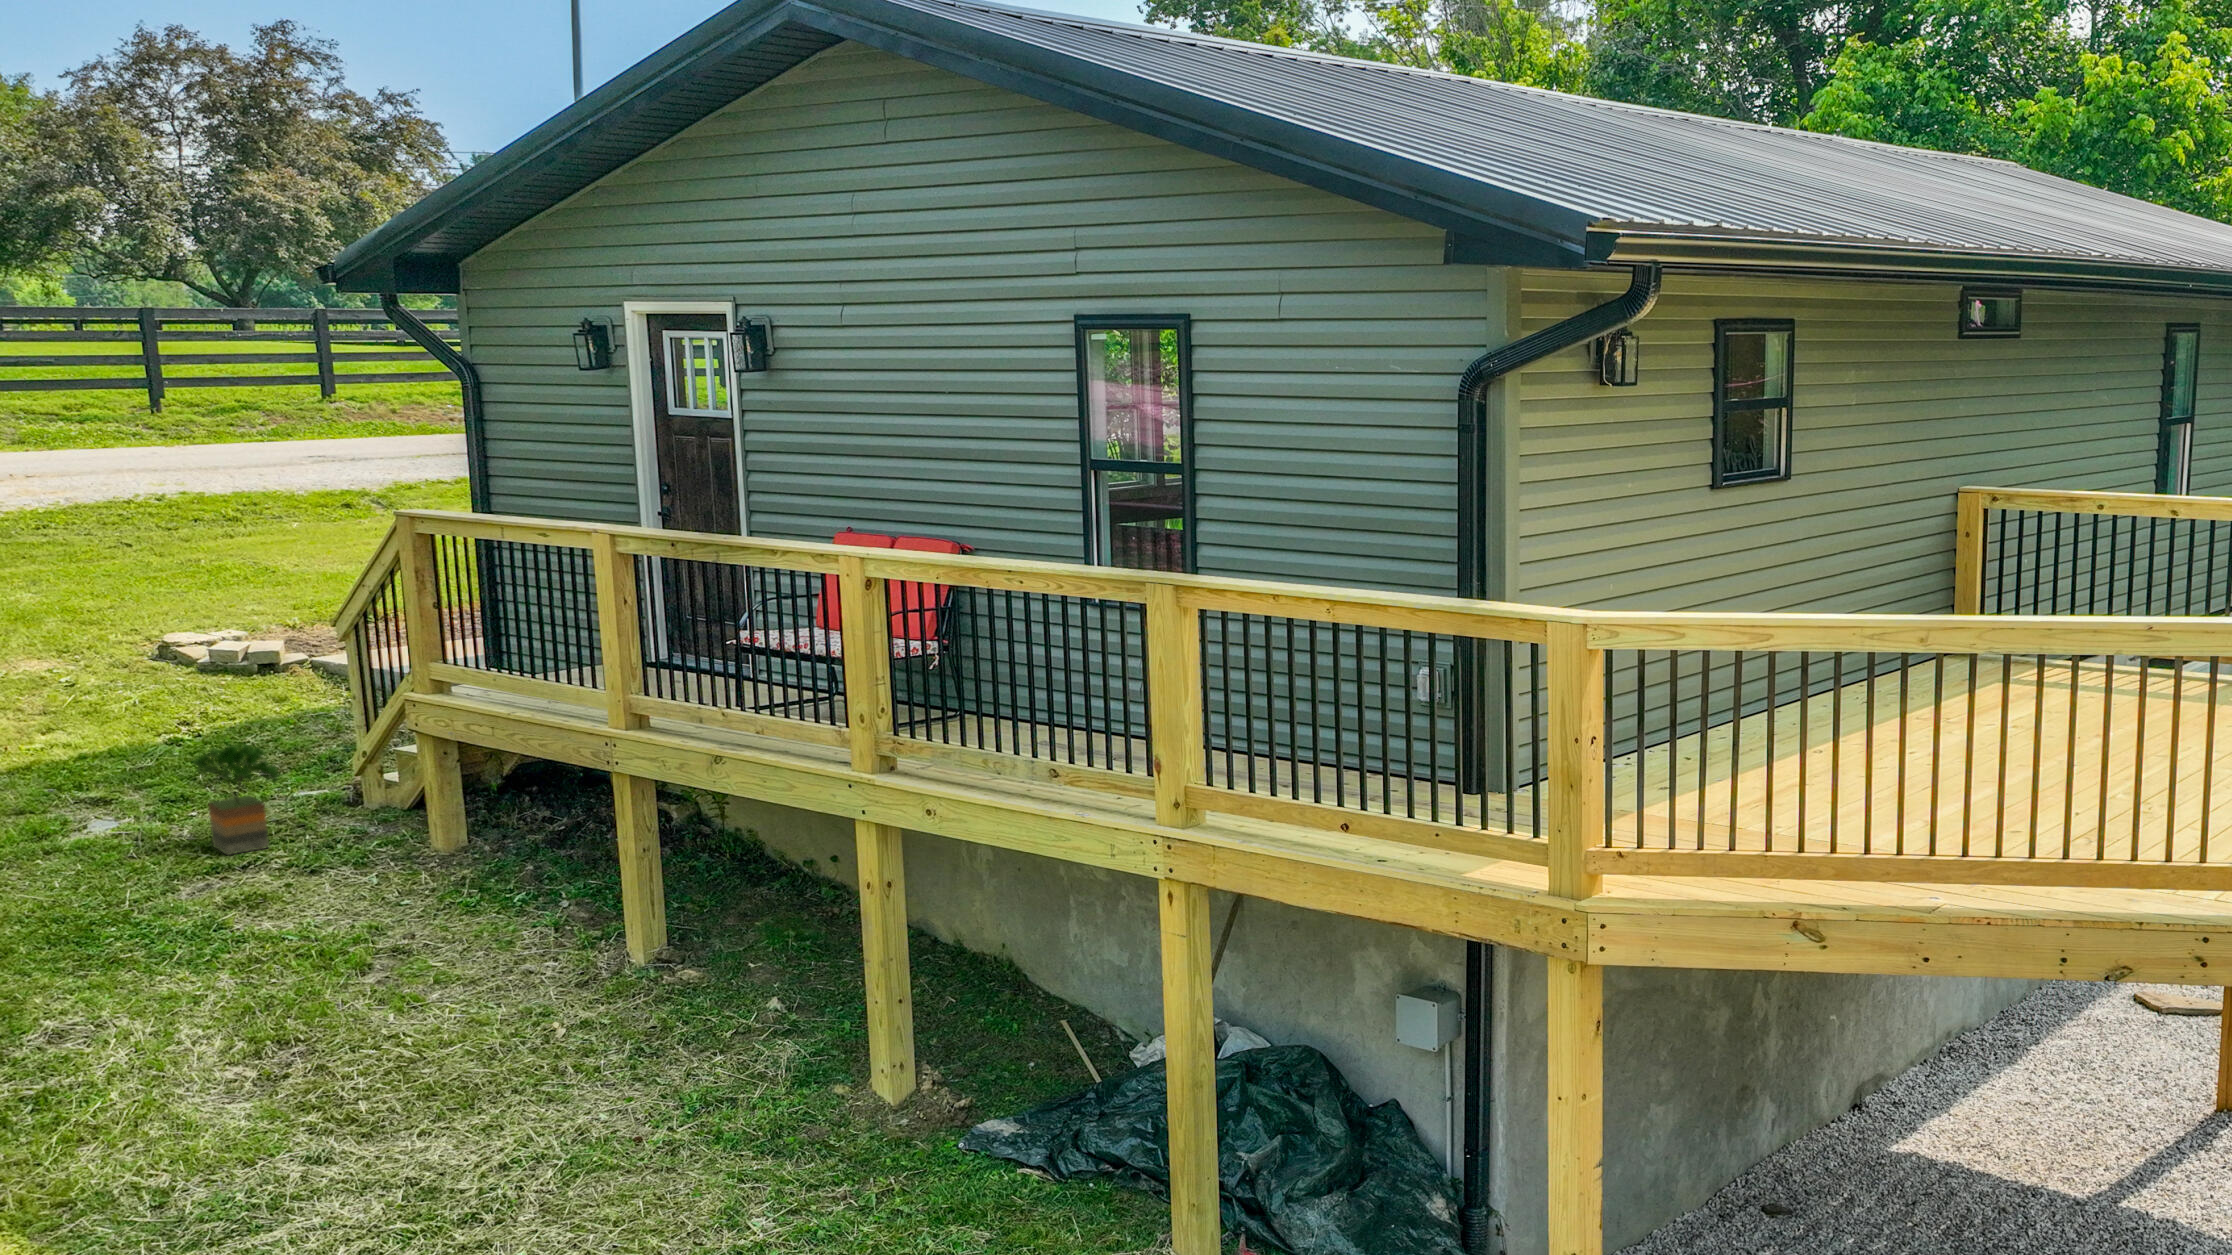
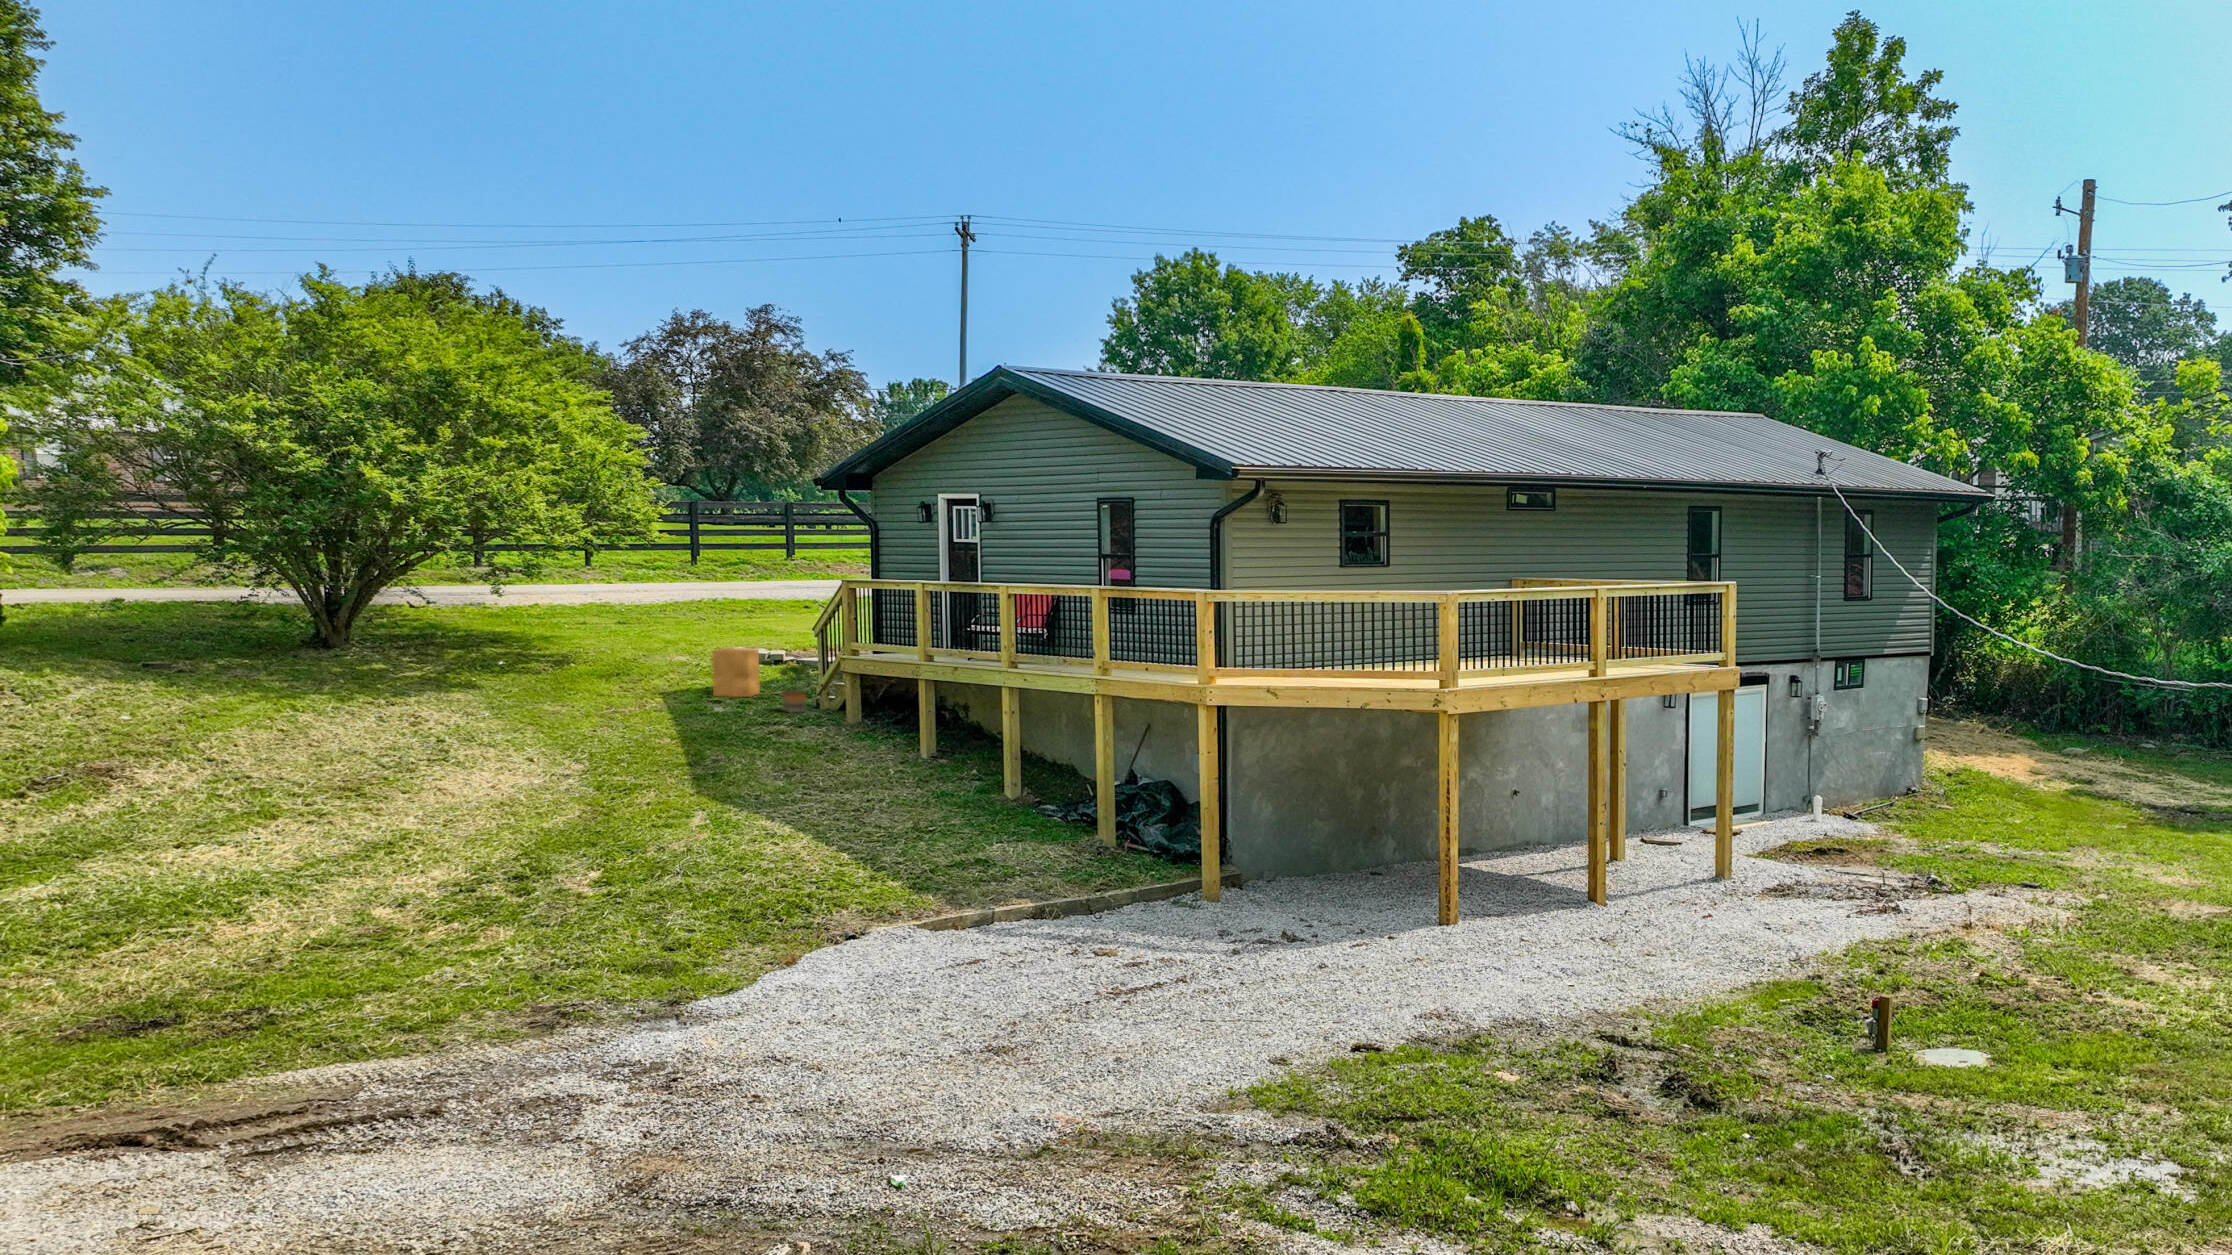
cardboard box: none [44,684,173,795] -> present [712,648,760,697]

